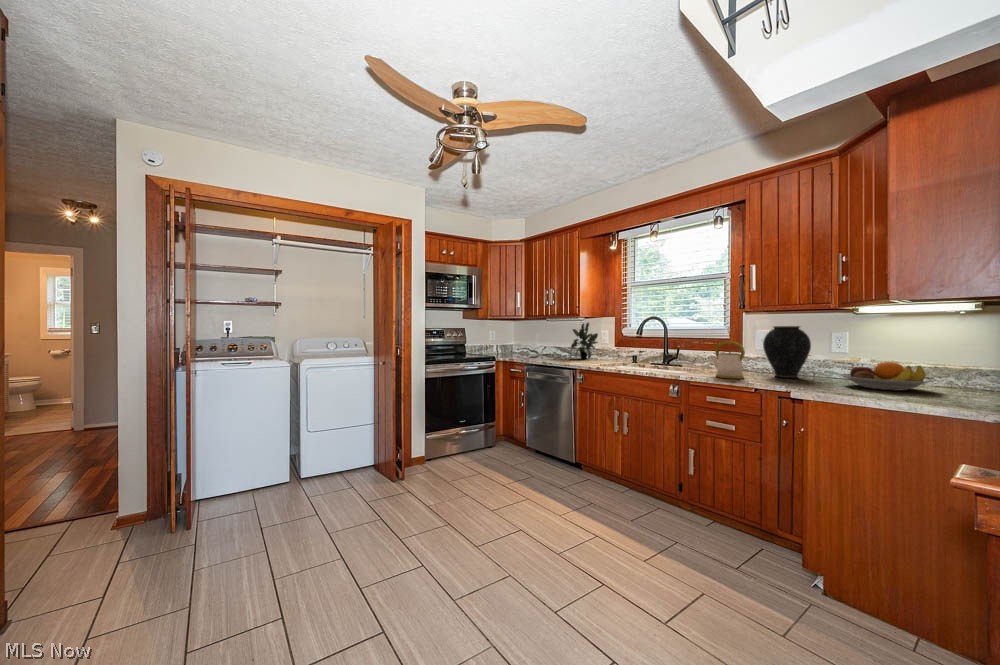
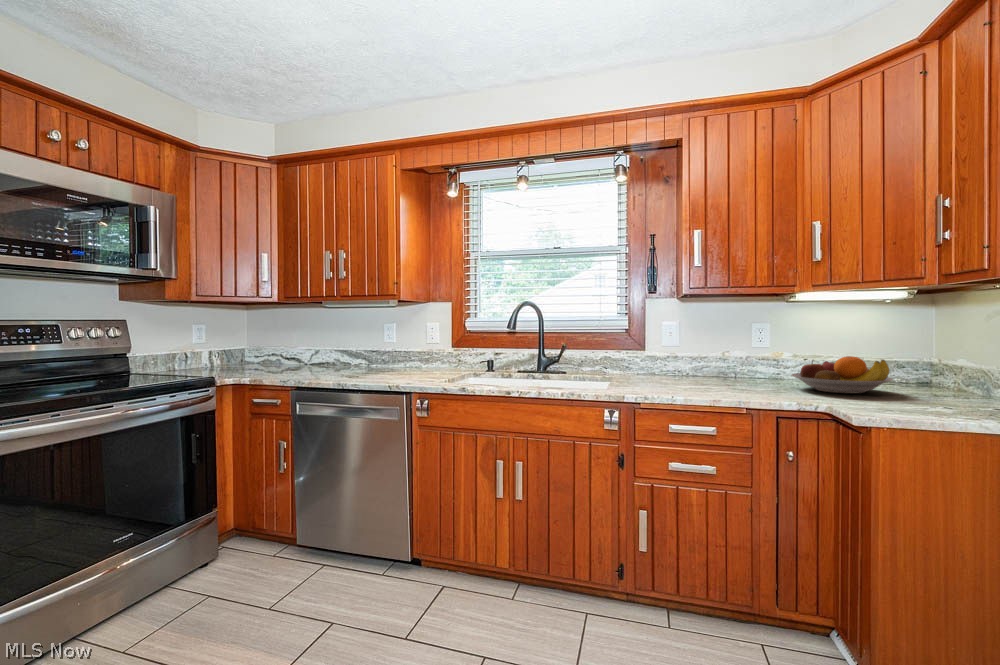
potted plant: present [571,322,598,359] -> none [374,305,427,372]
vase: present [763,326,811,378] -> none [689,310,747,384]
kettle: present [711,341,745,379] -> none [638,333,688,393]

